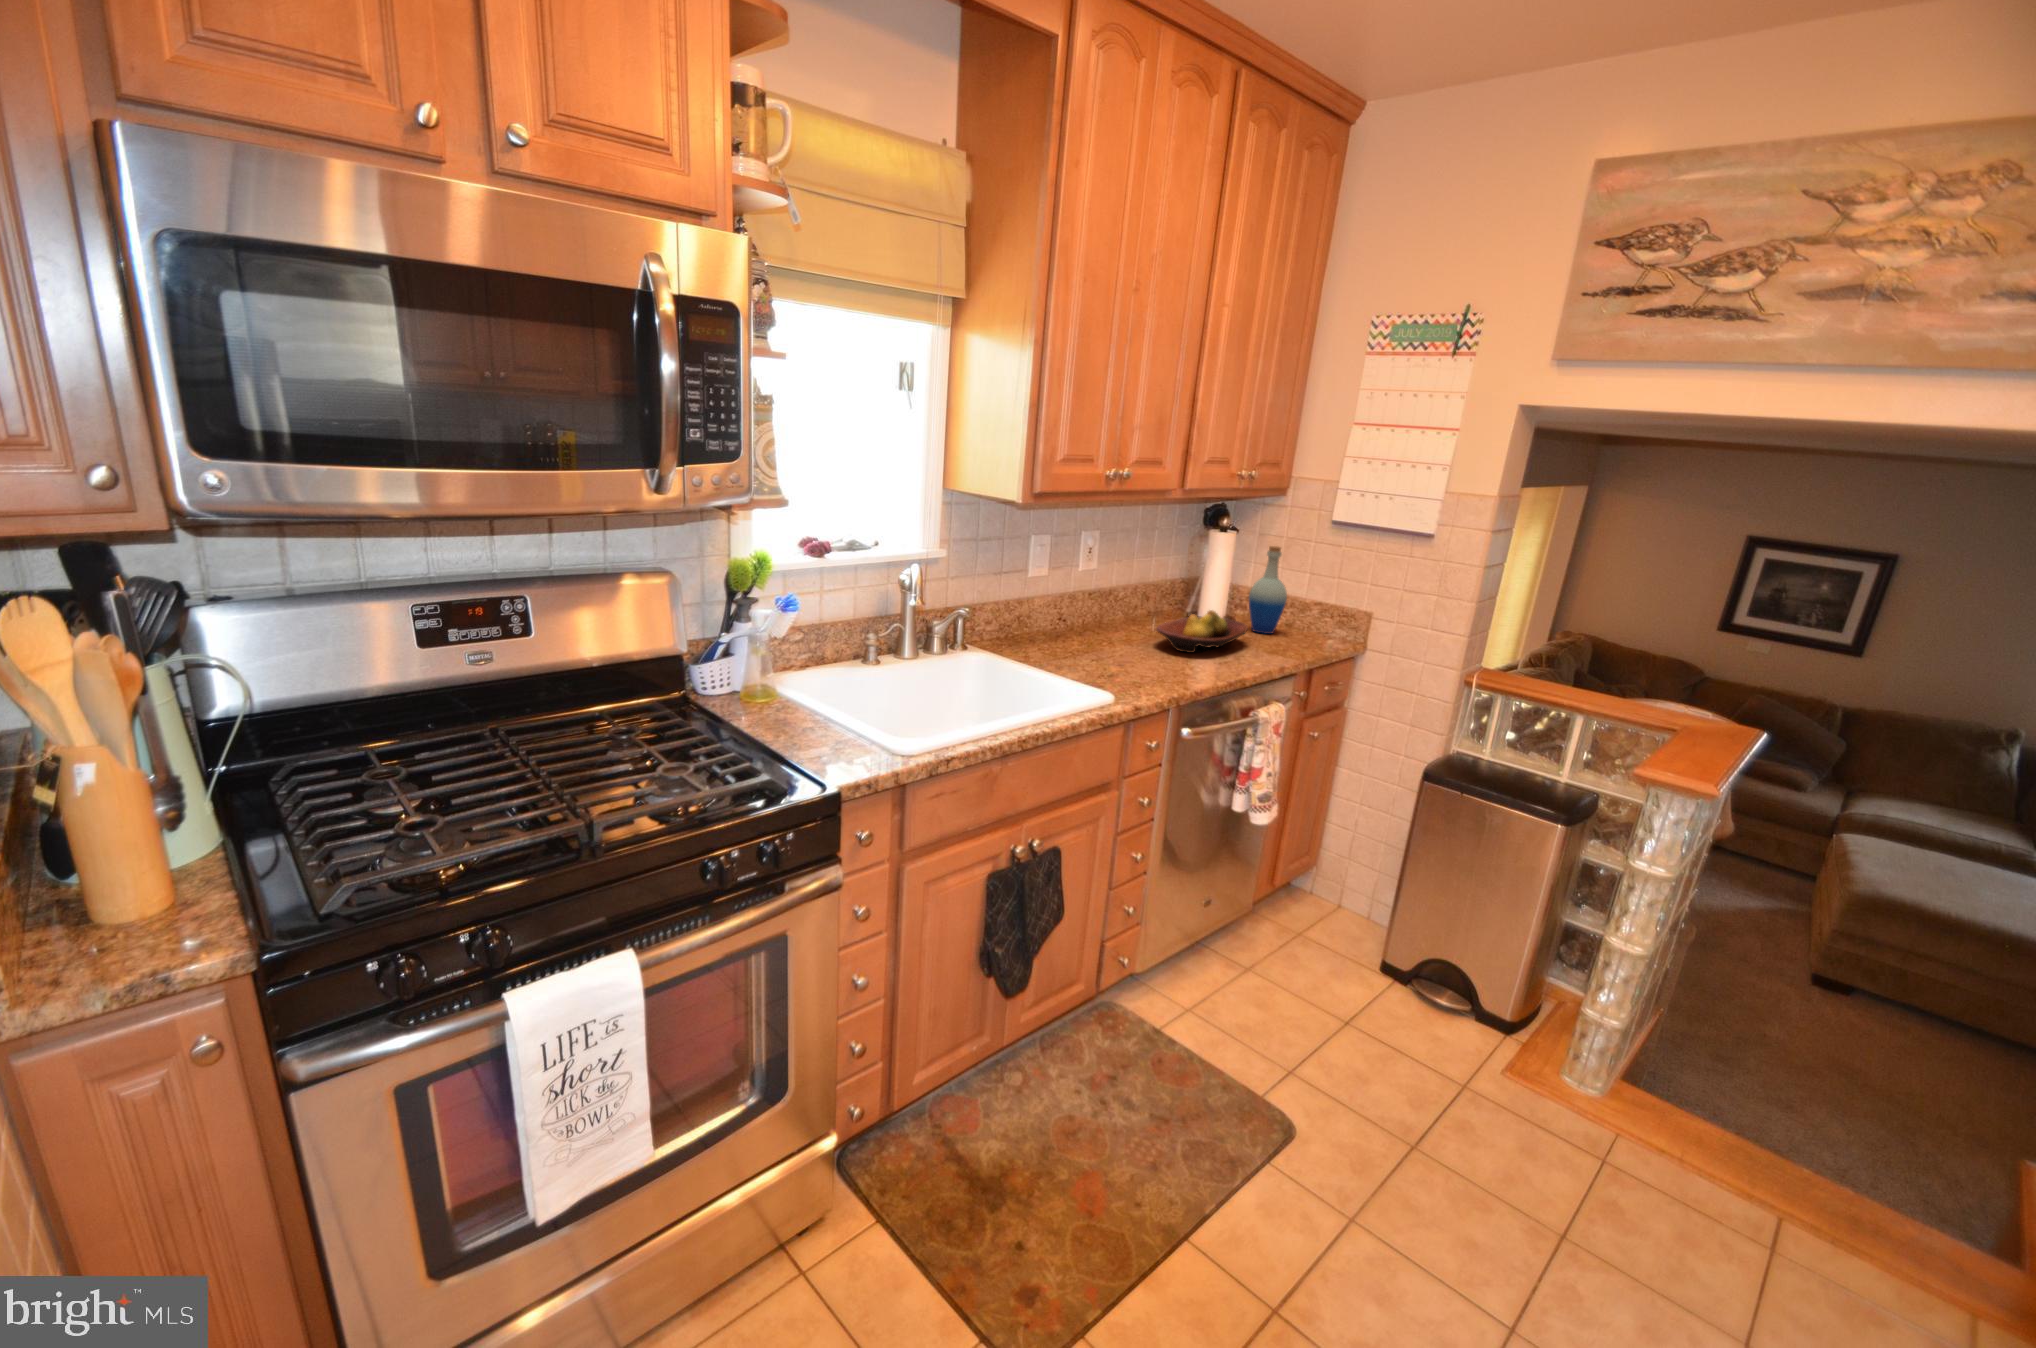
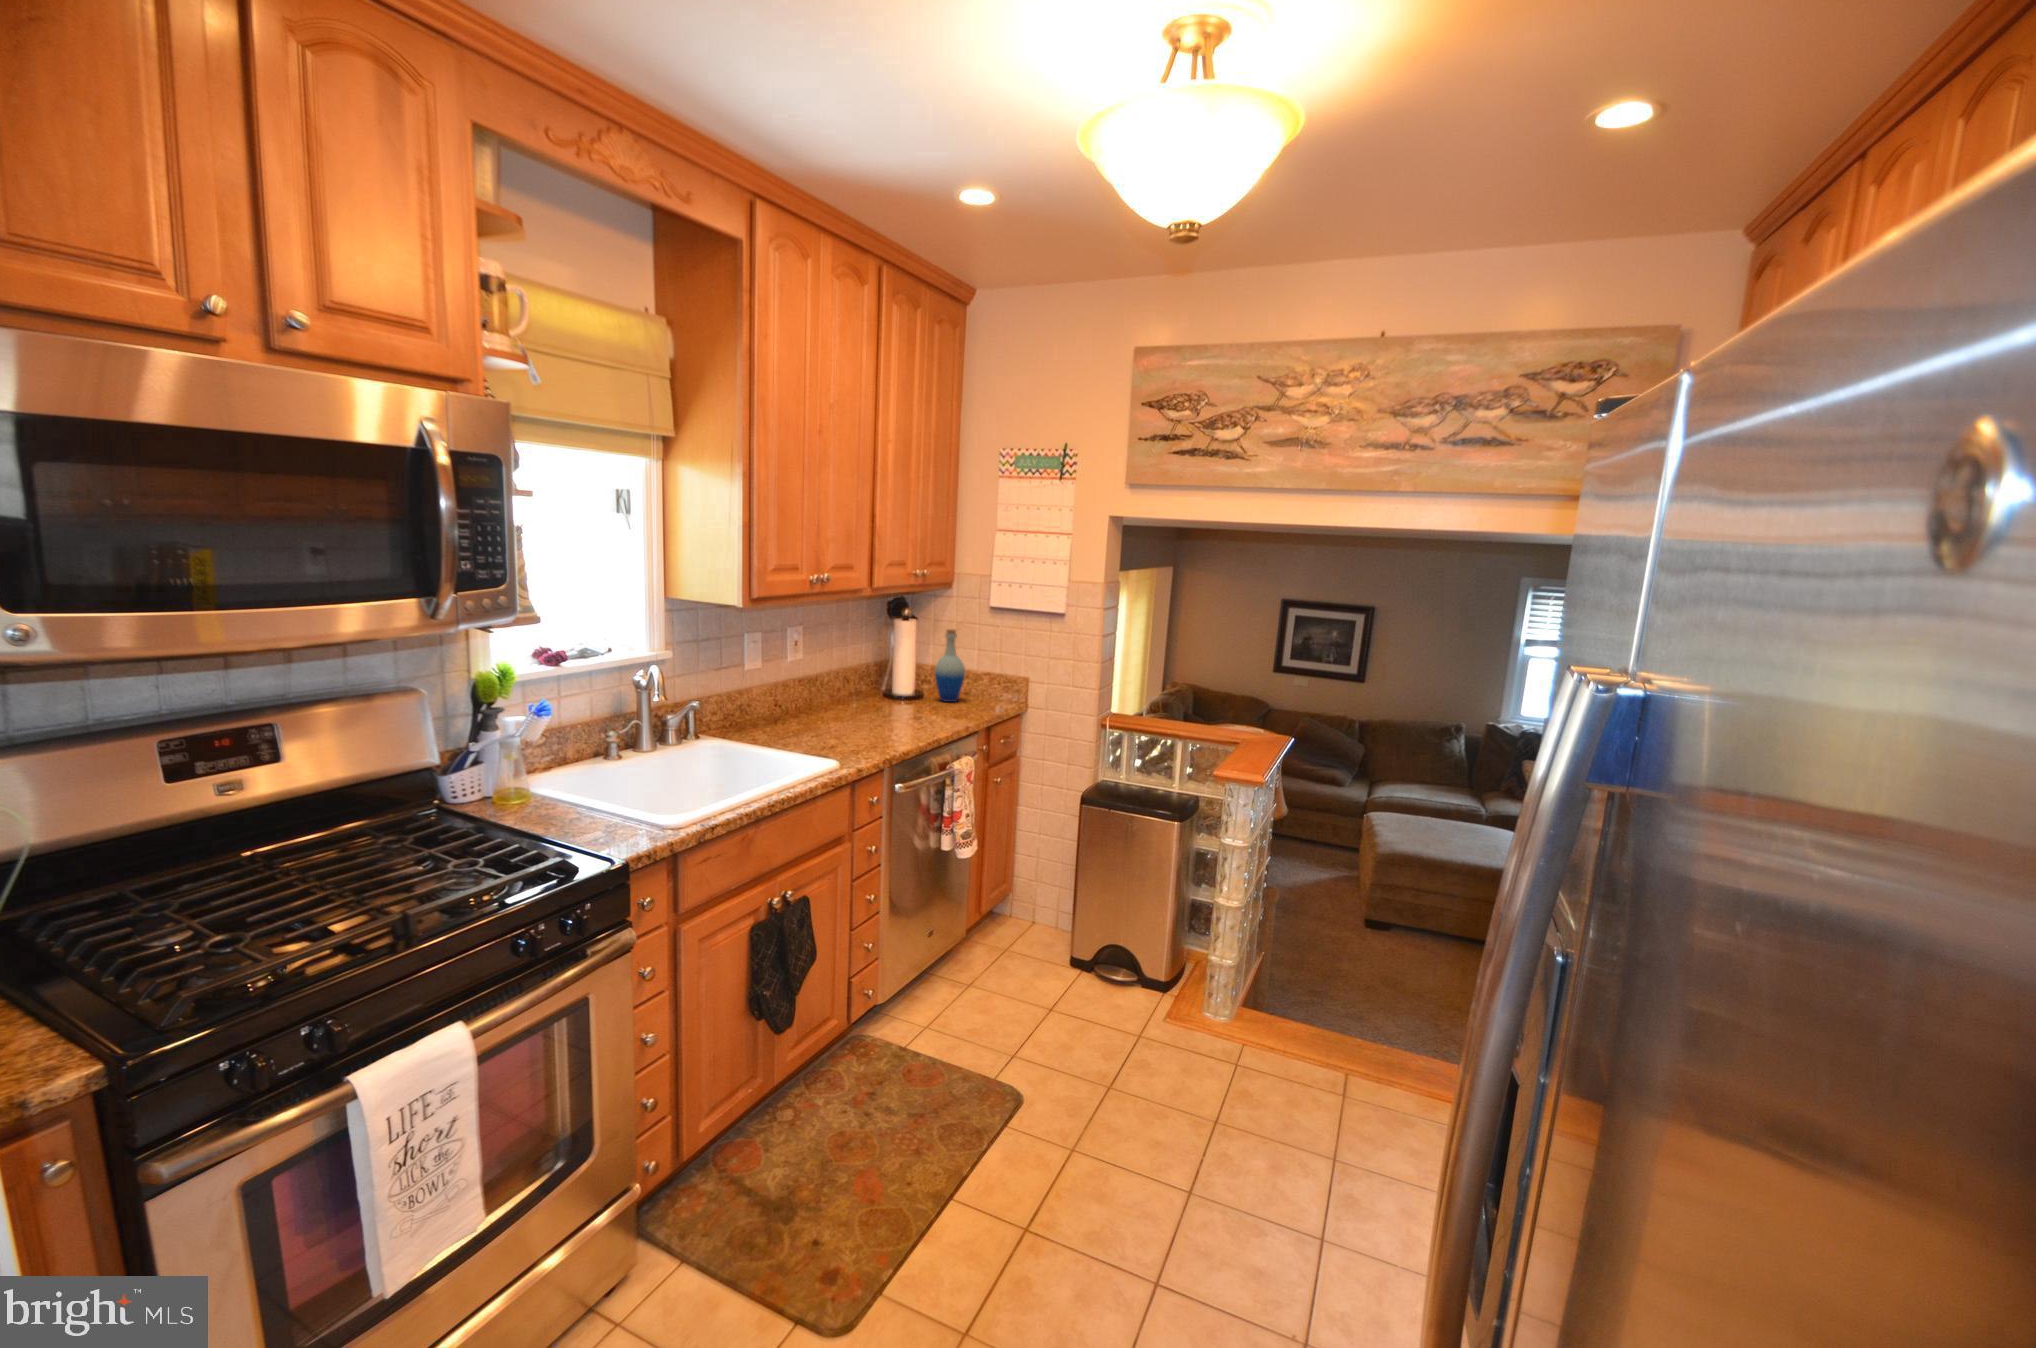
fruit bowl: present [1157,610,1248,653] -> none [863,686,938,723]

